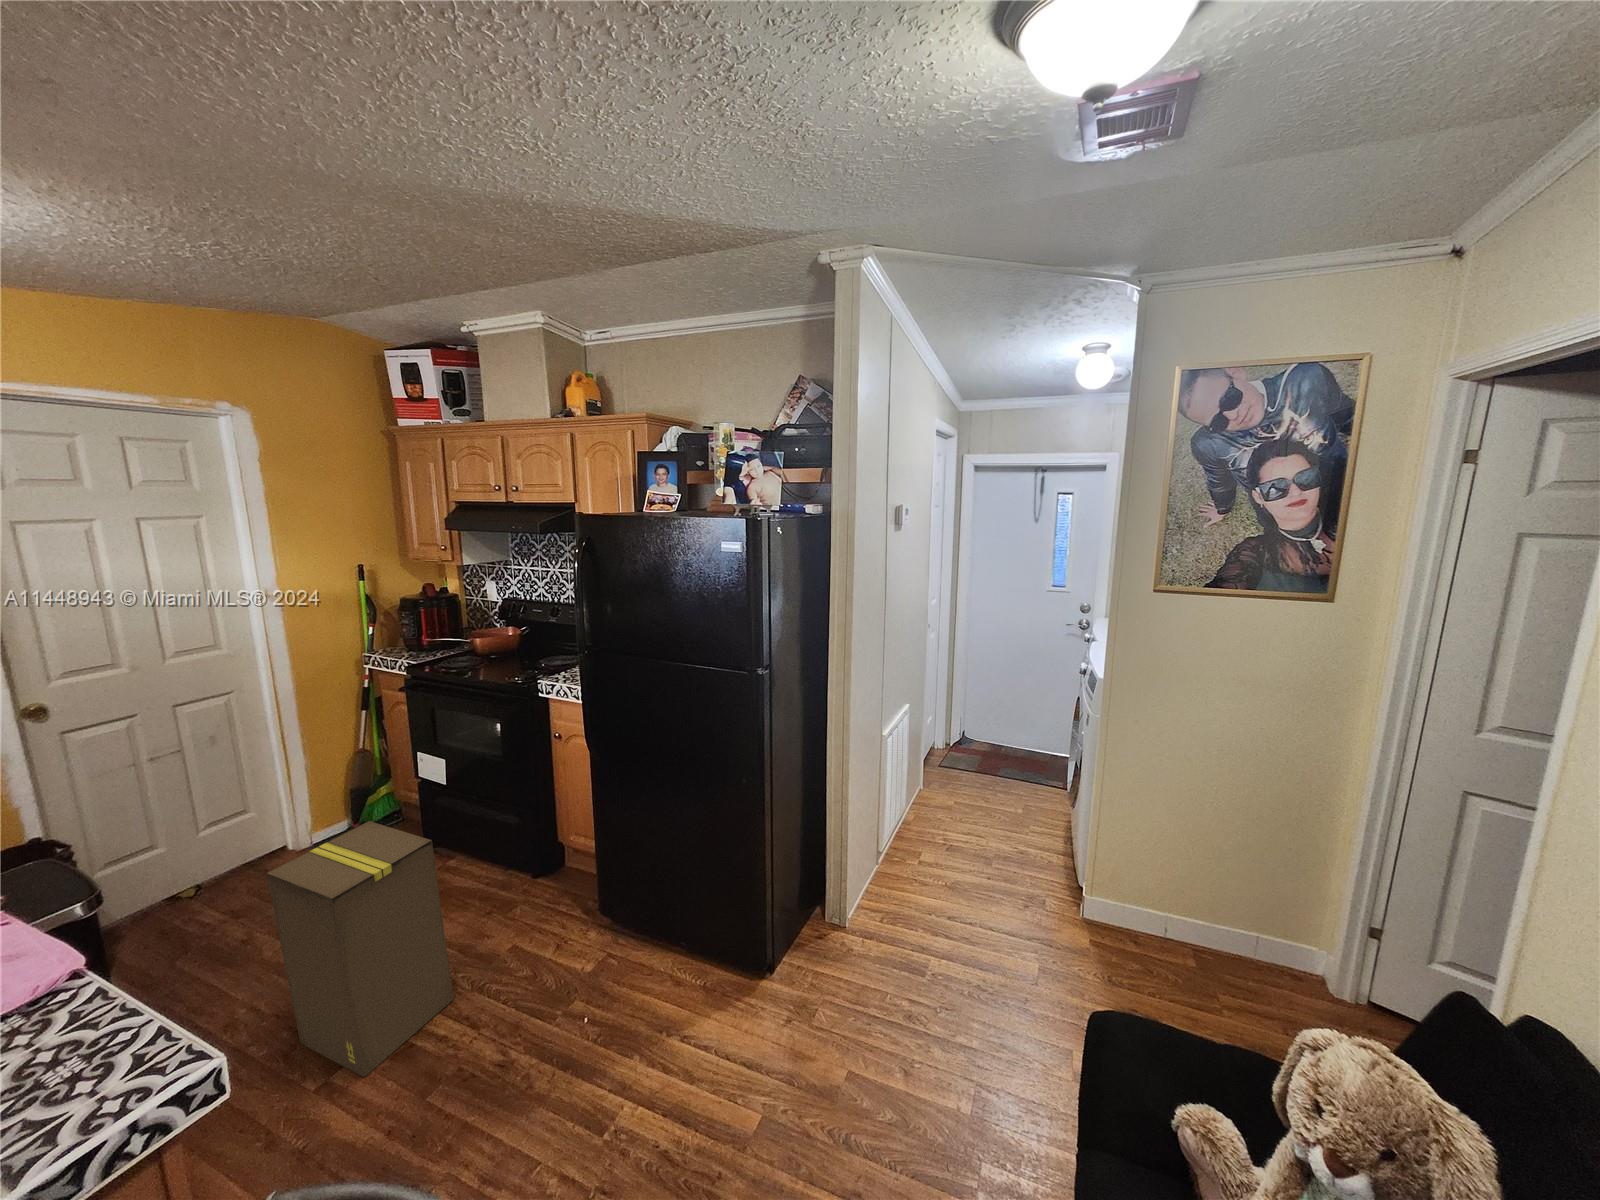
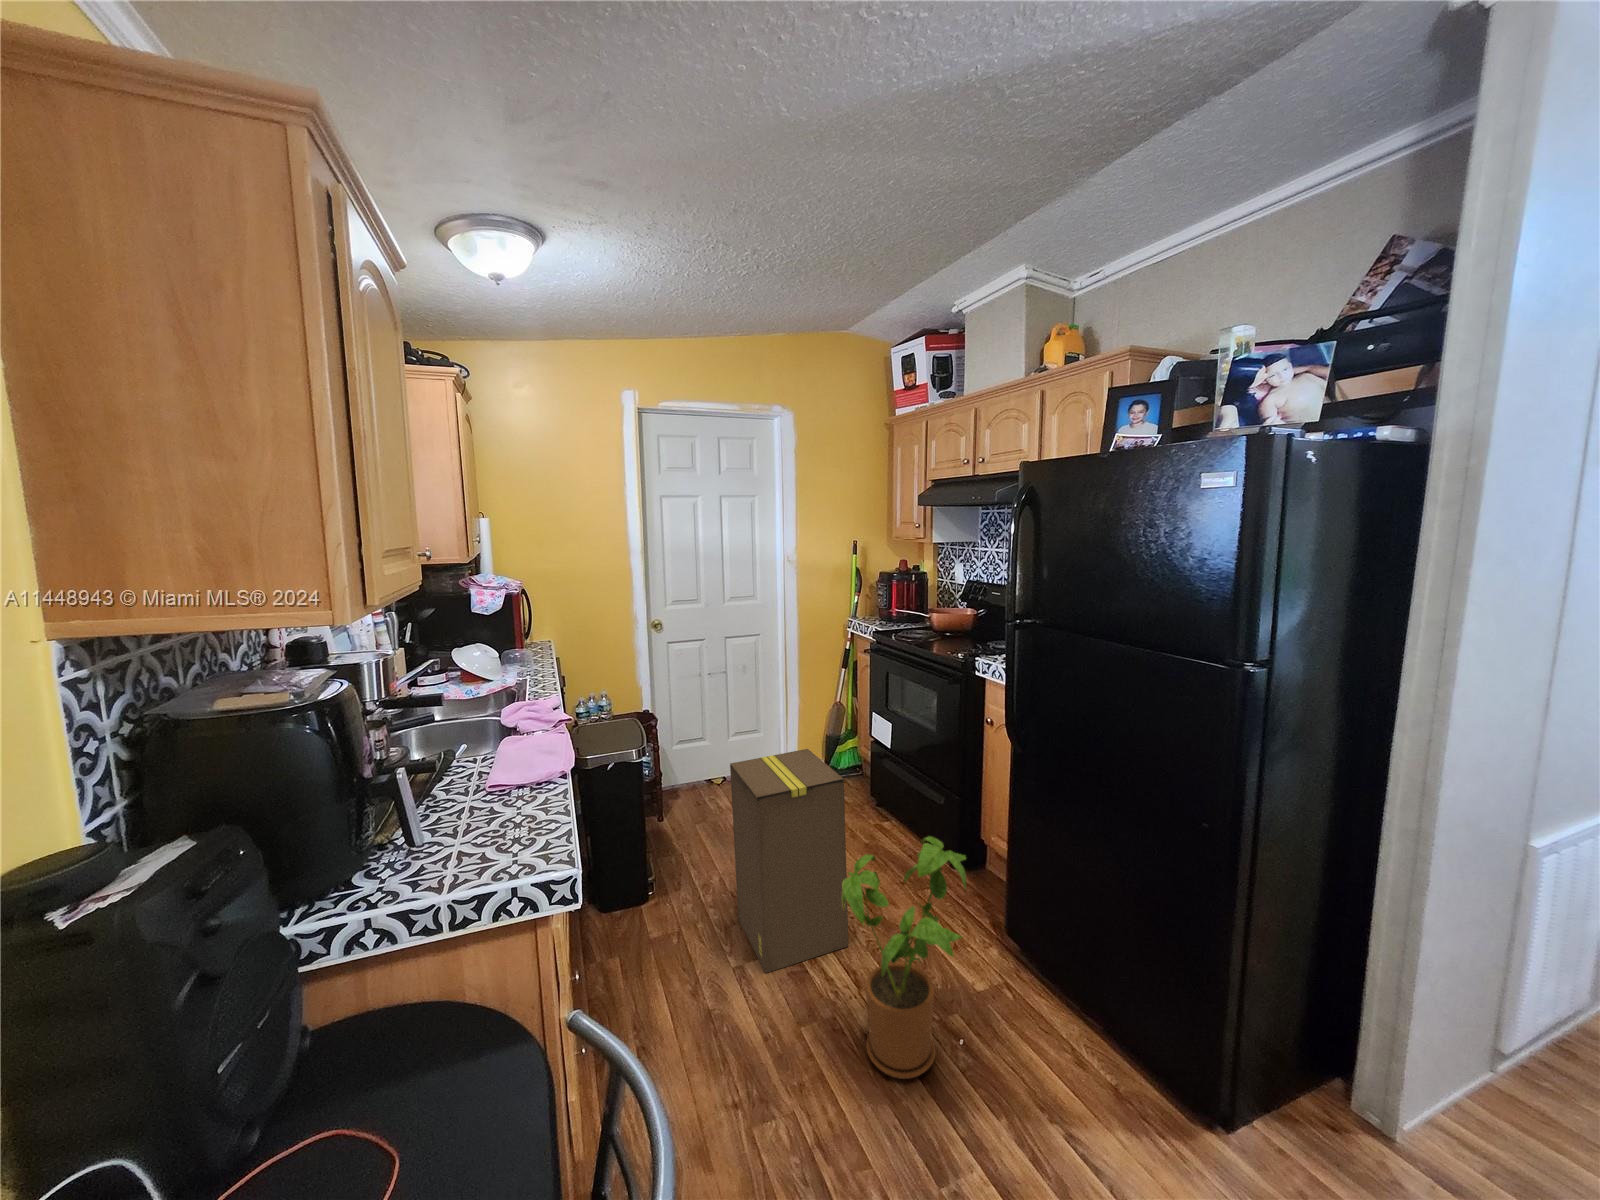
house plant: none [461,863,590,1086] -> present [842,837,966,1079]

